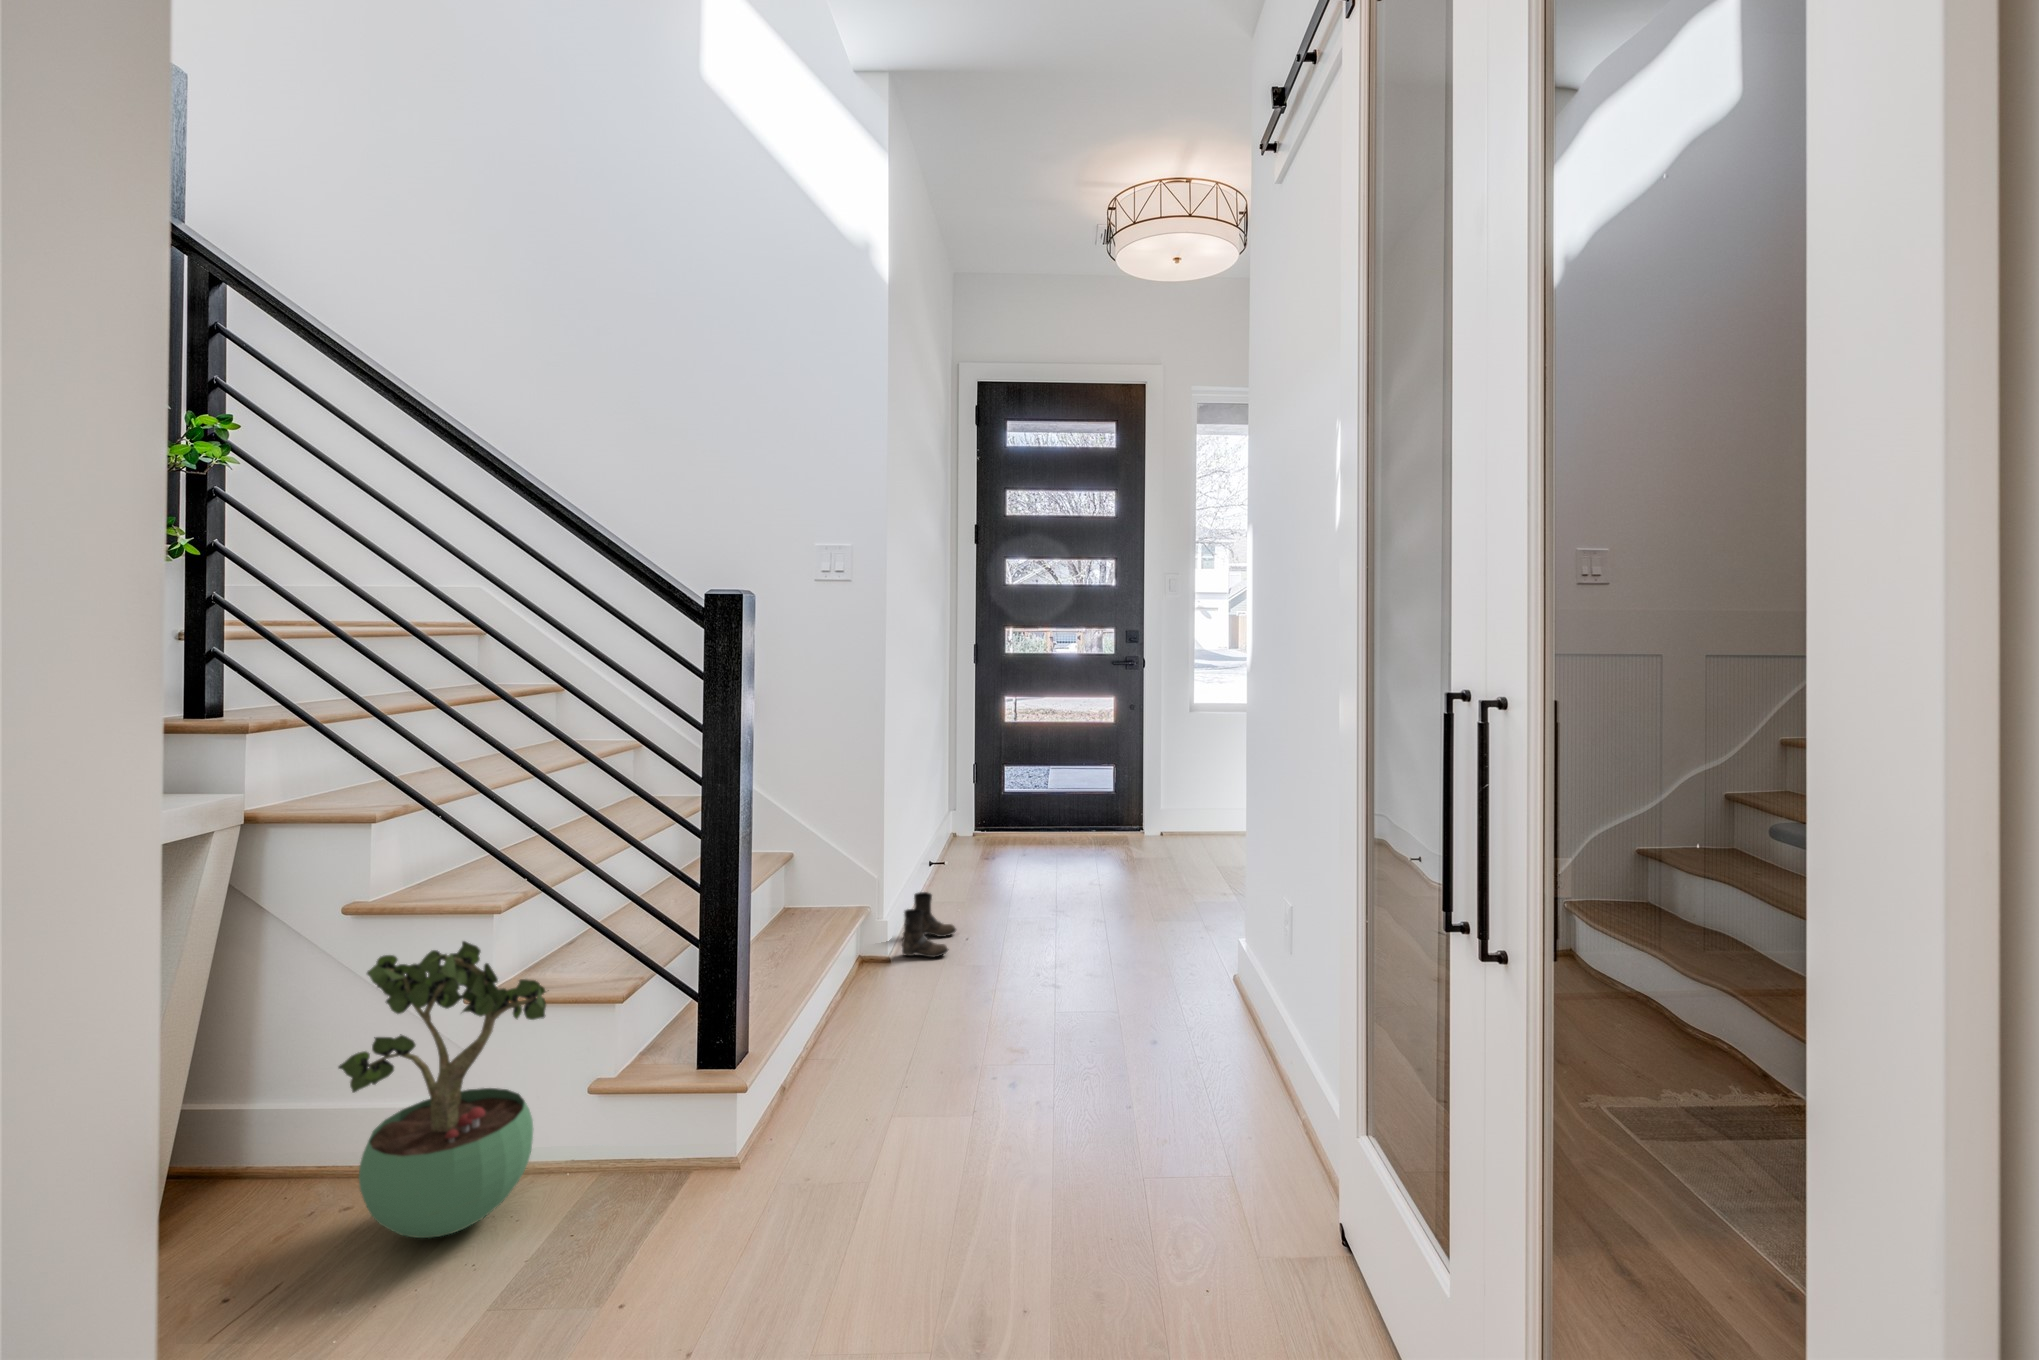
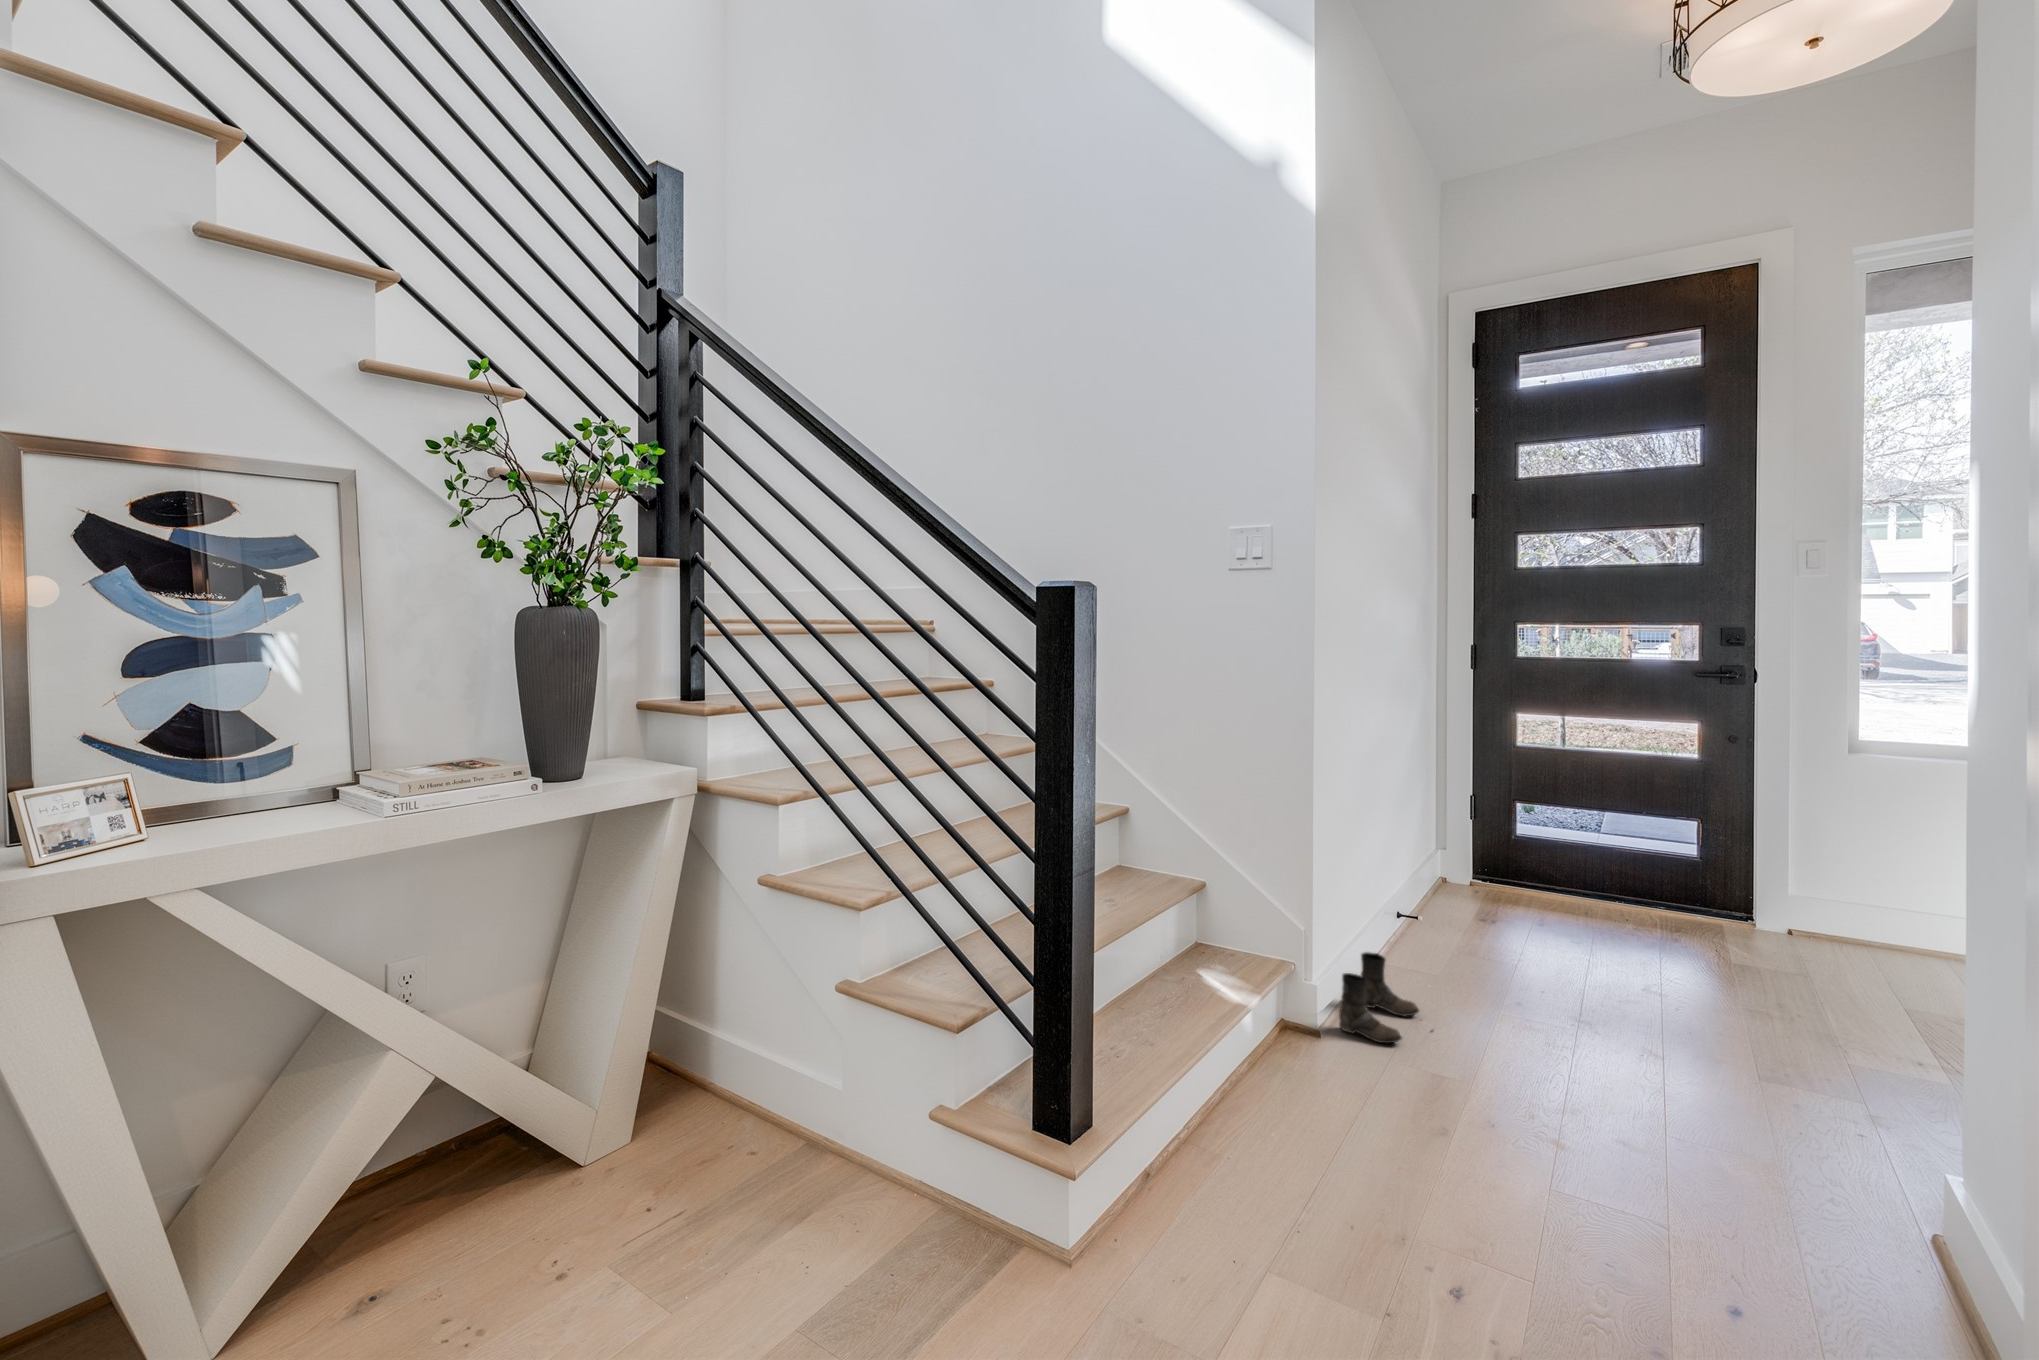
potted plant: present [339,941,546,1238] -> none [725,937,876,1225]

